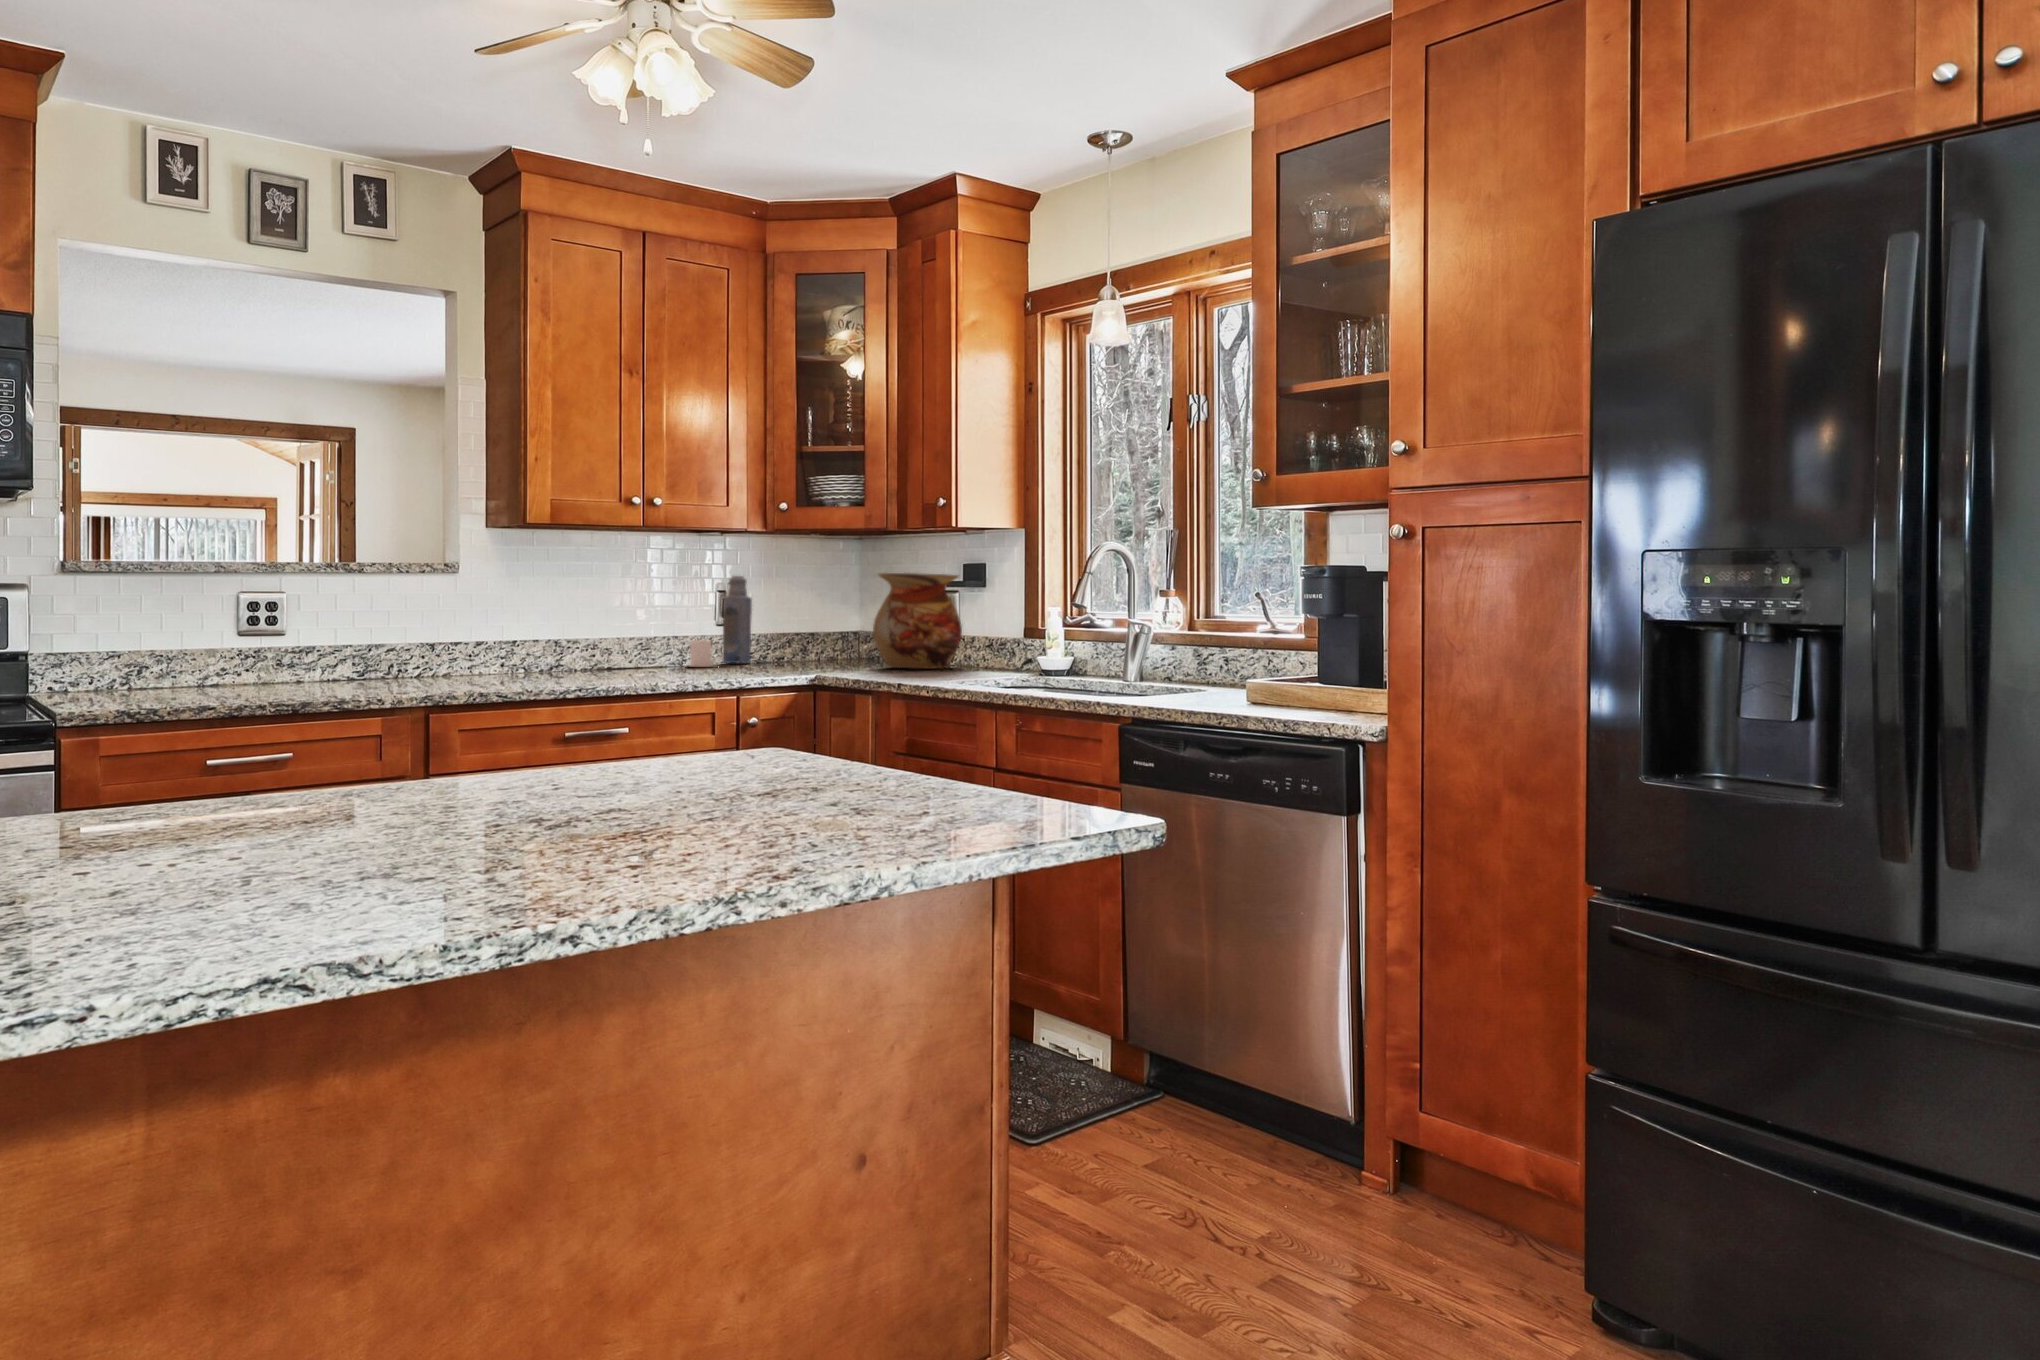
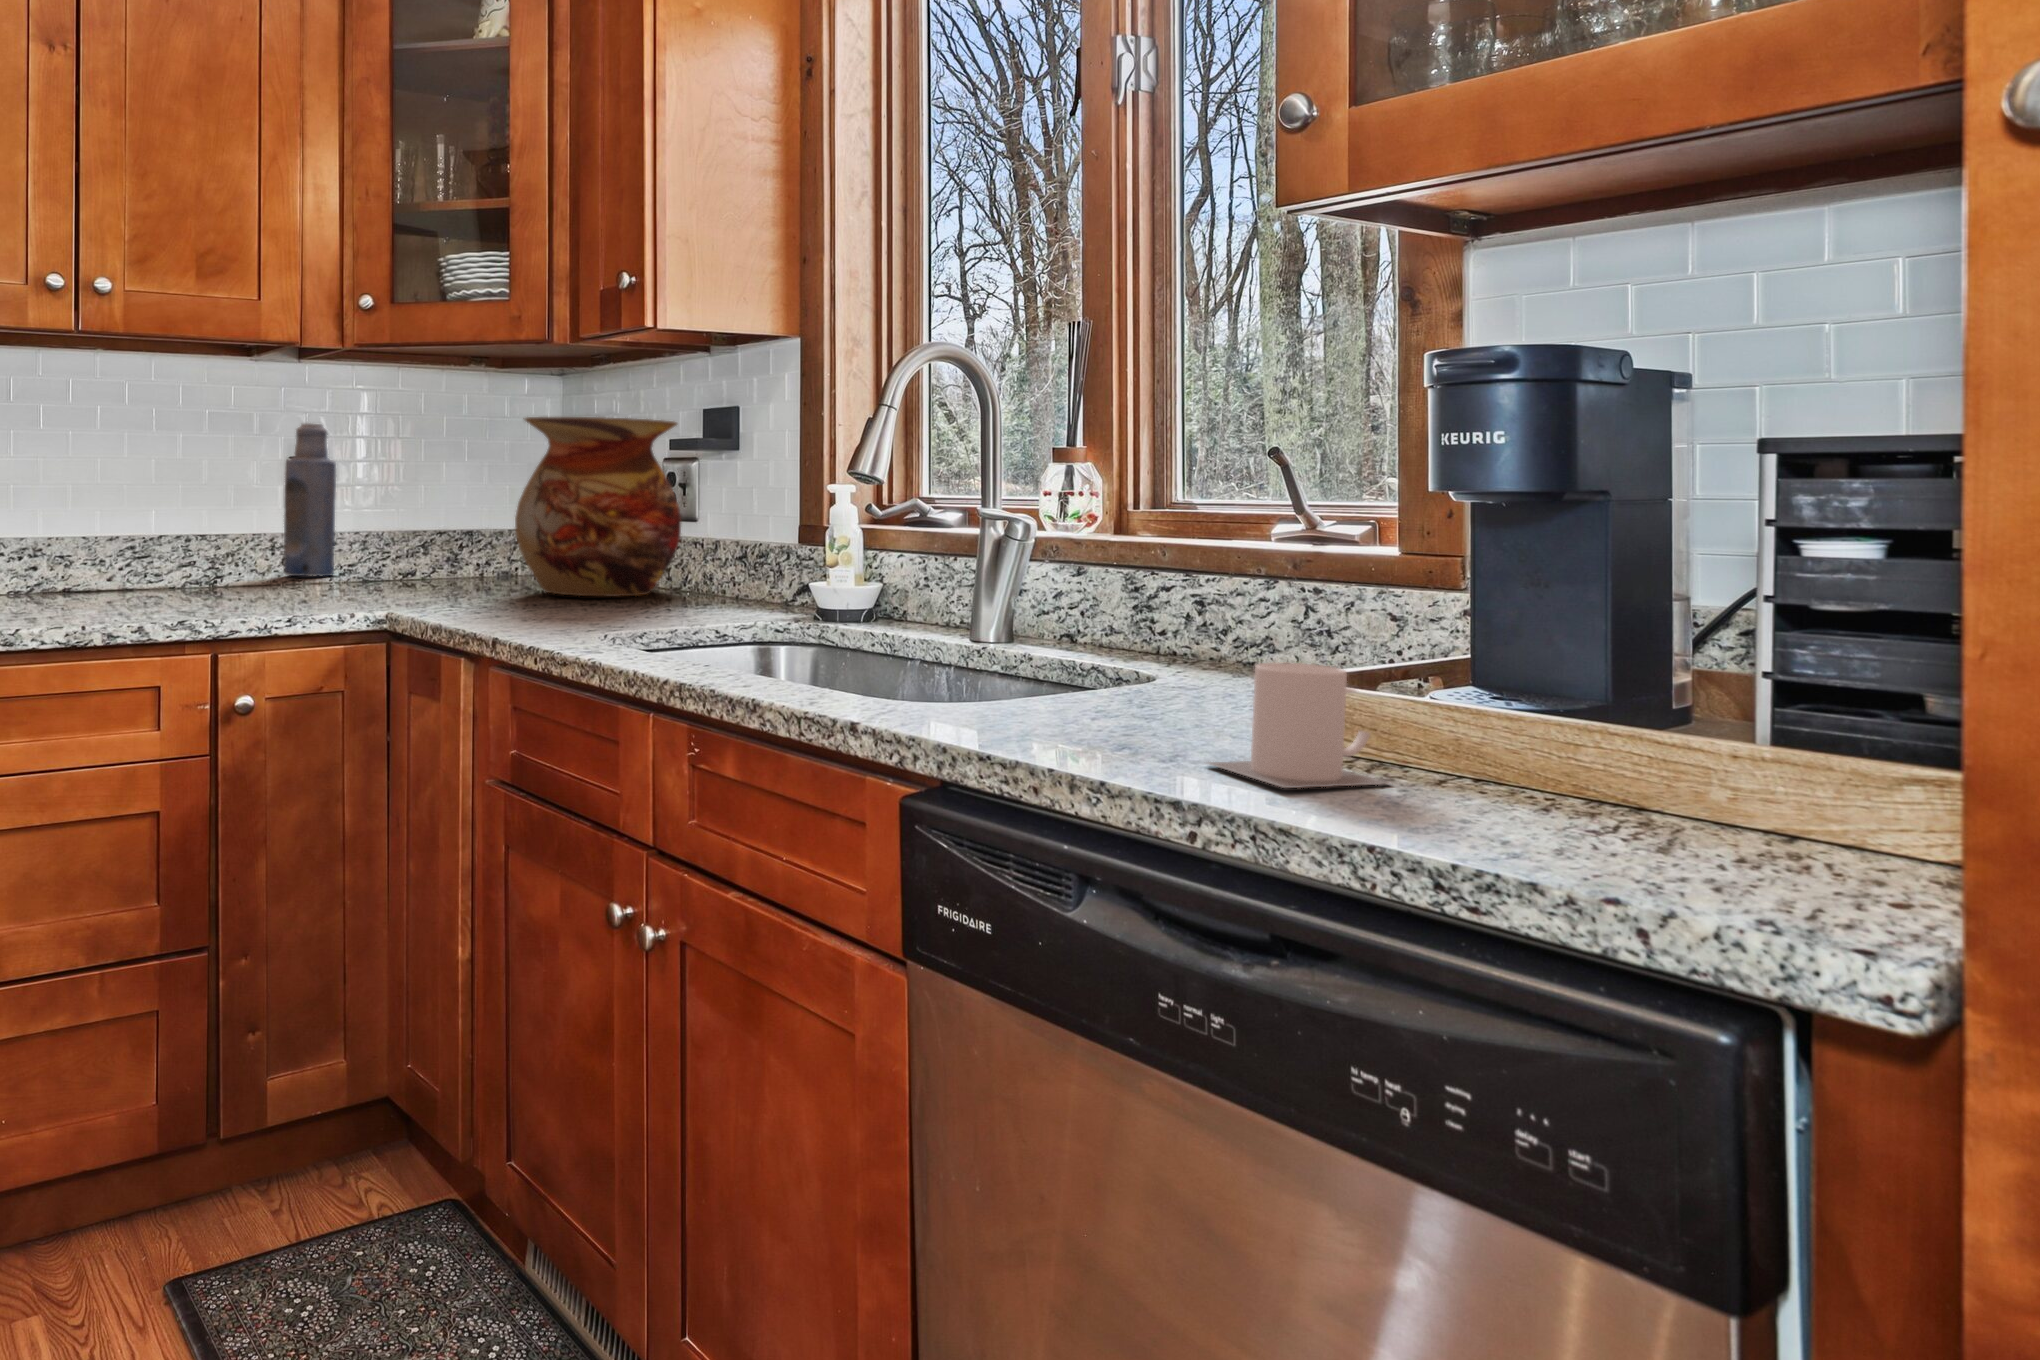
mug: present [690,640,720,667] -> present [1209,662,1389,788]

